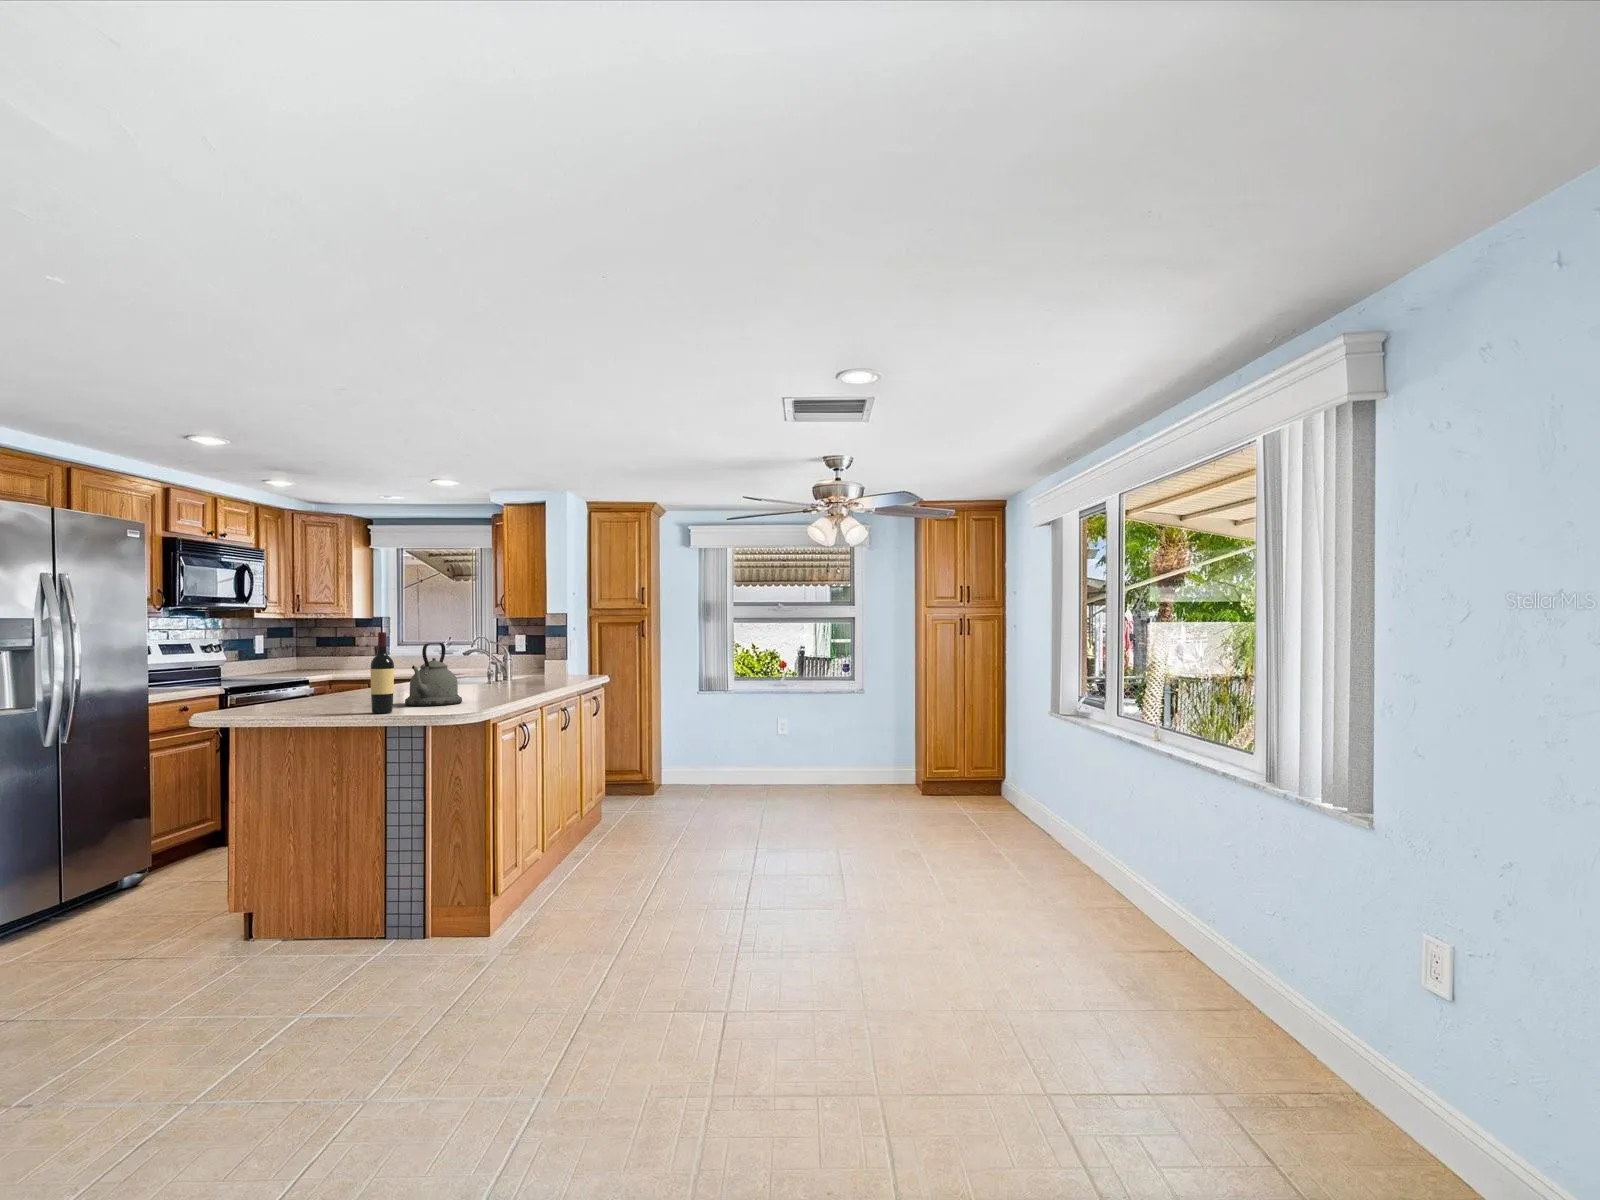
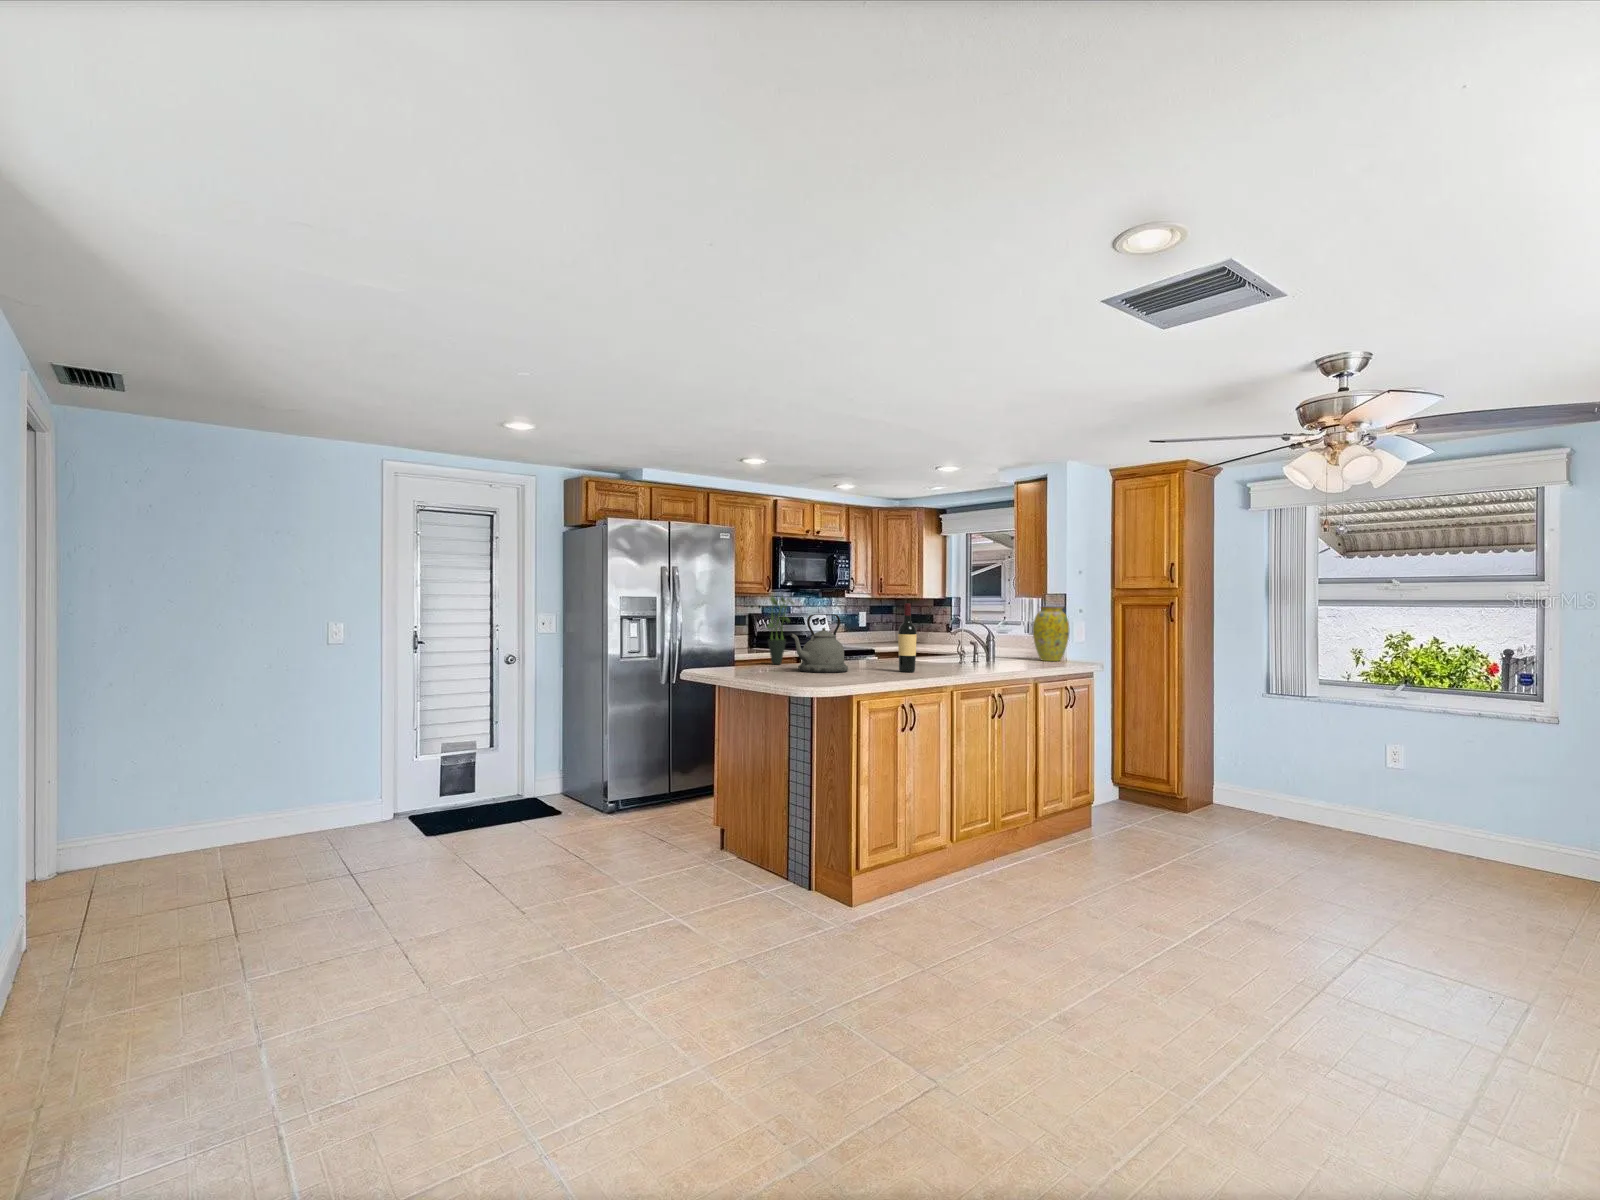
potted plant: none [325,620,365,704] -> present [767,597,794,664]
vase: none [551,627,585,679] -> present [1033,607,1069,661]
wine bottle: present [370,632,394,714] -> present [898,603,917,672]

